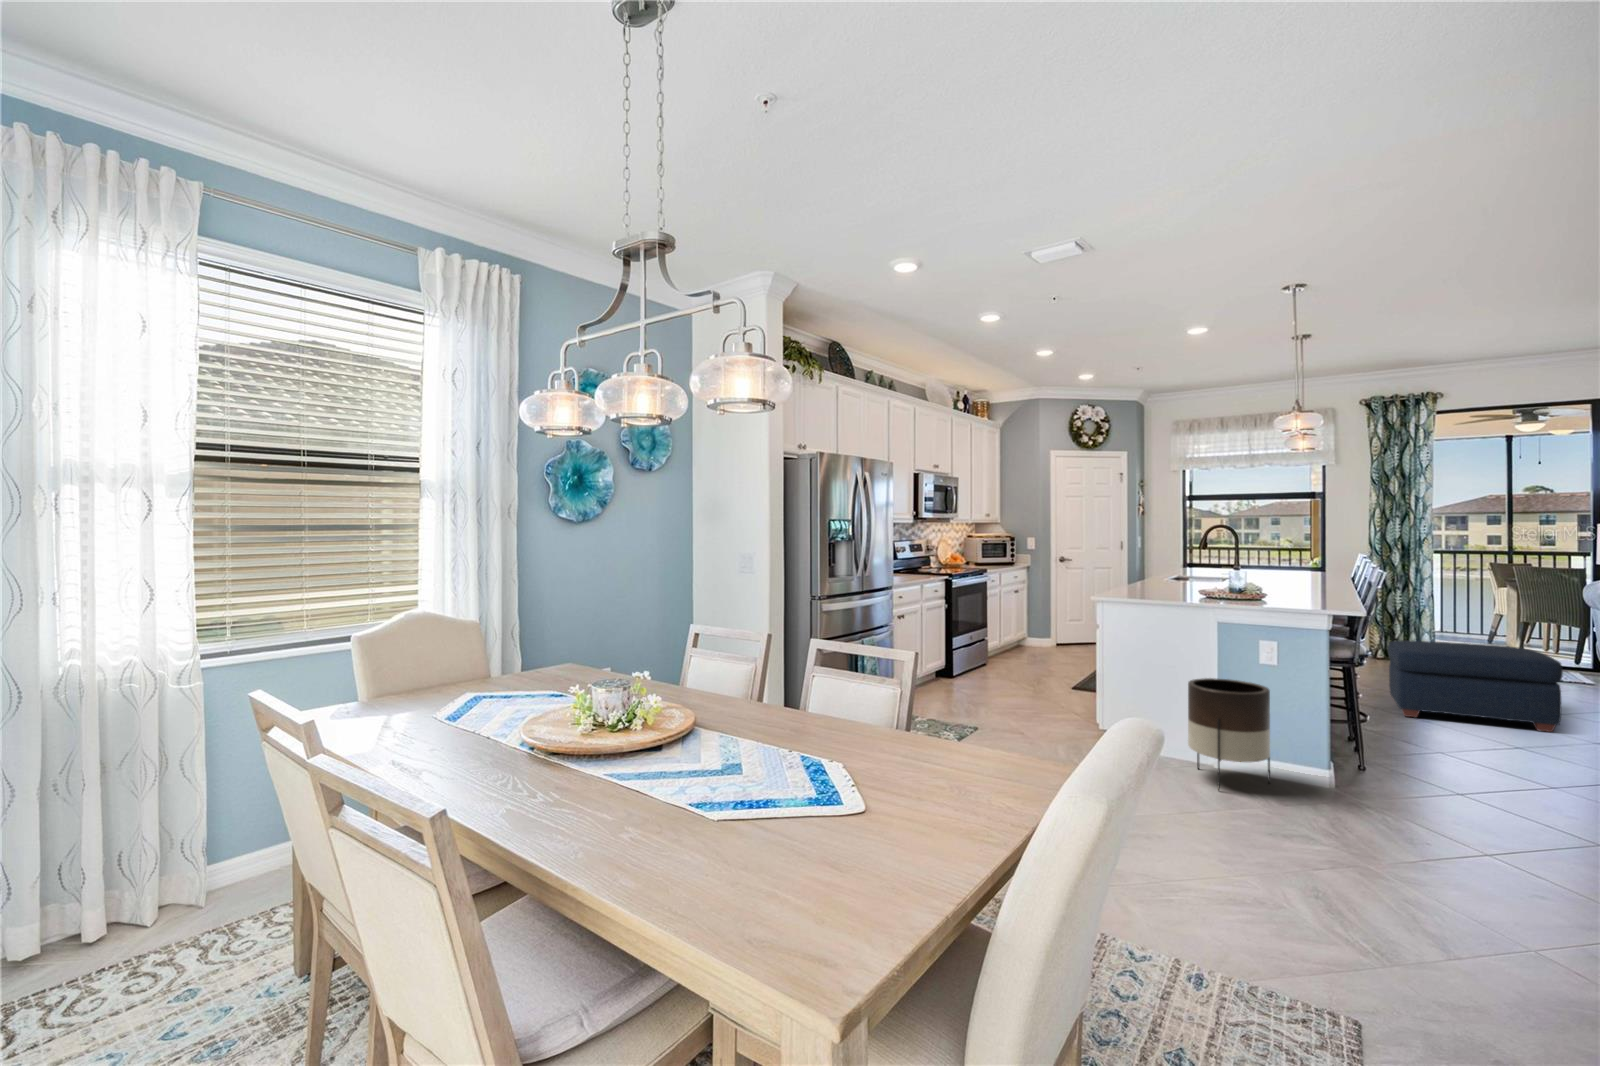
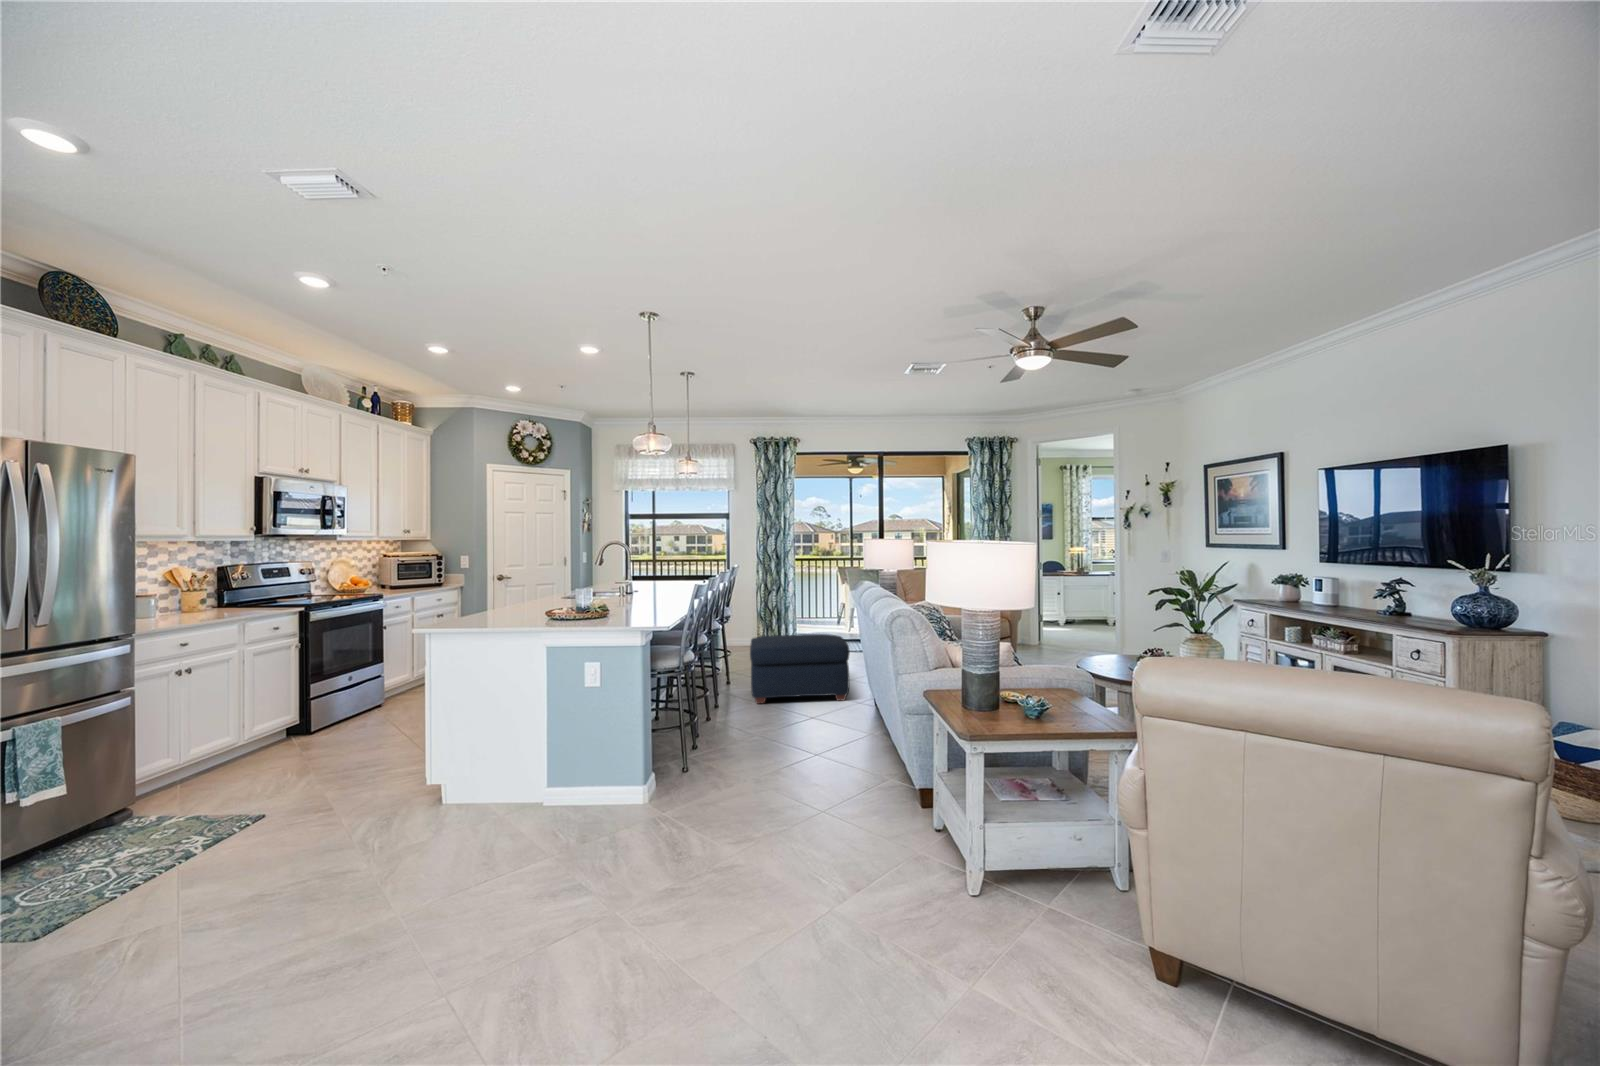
planter: present [1188,678,1270,790] -> none [505,713,596,856]

